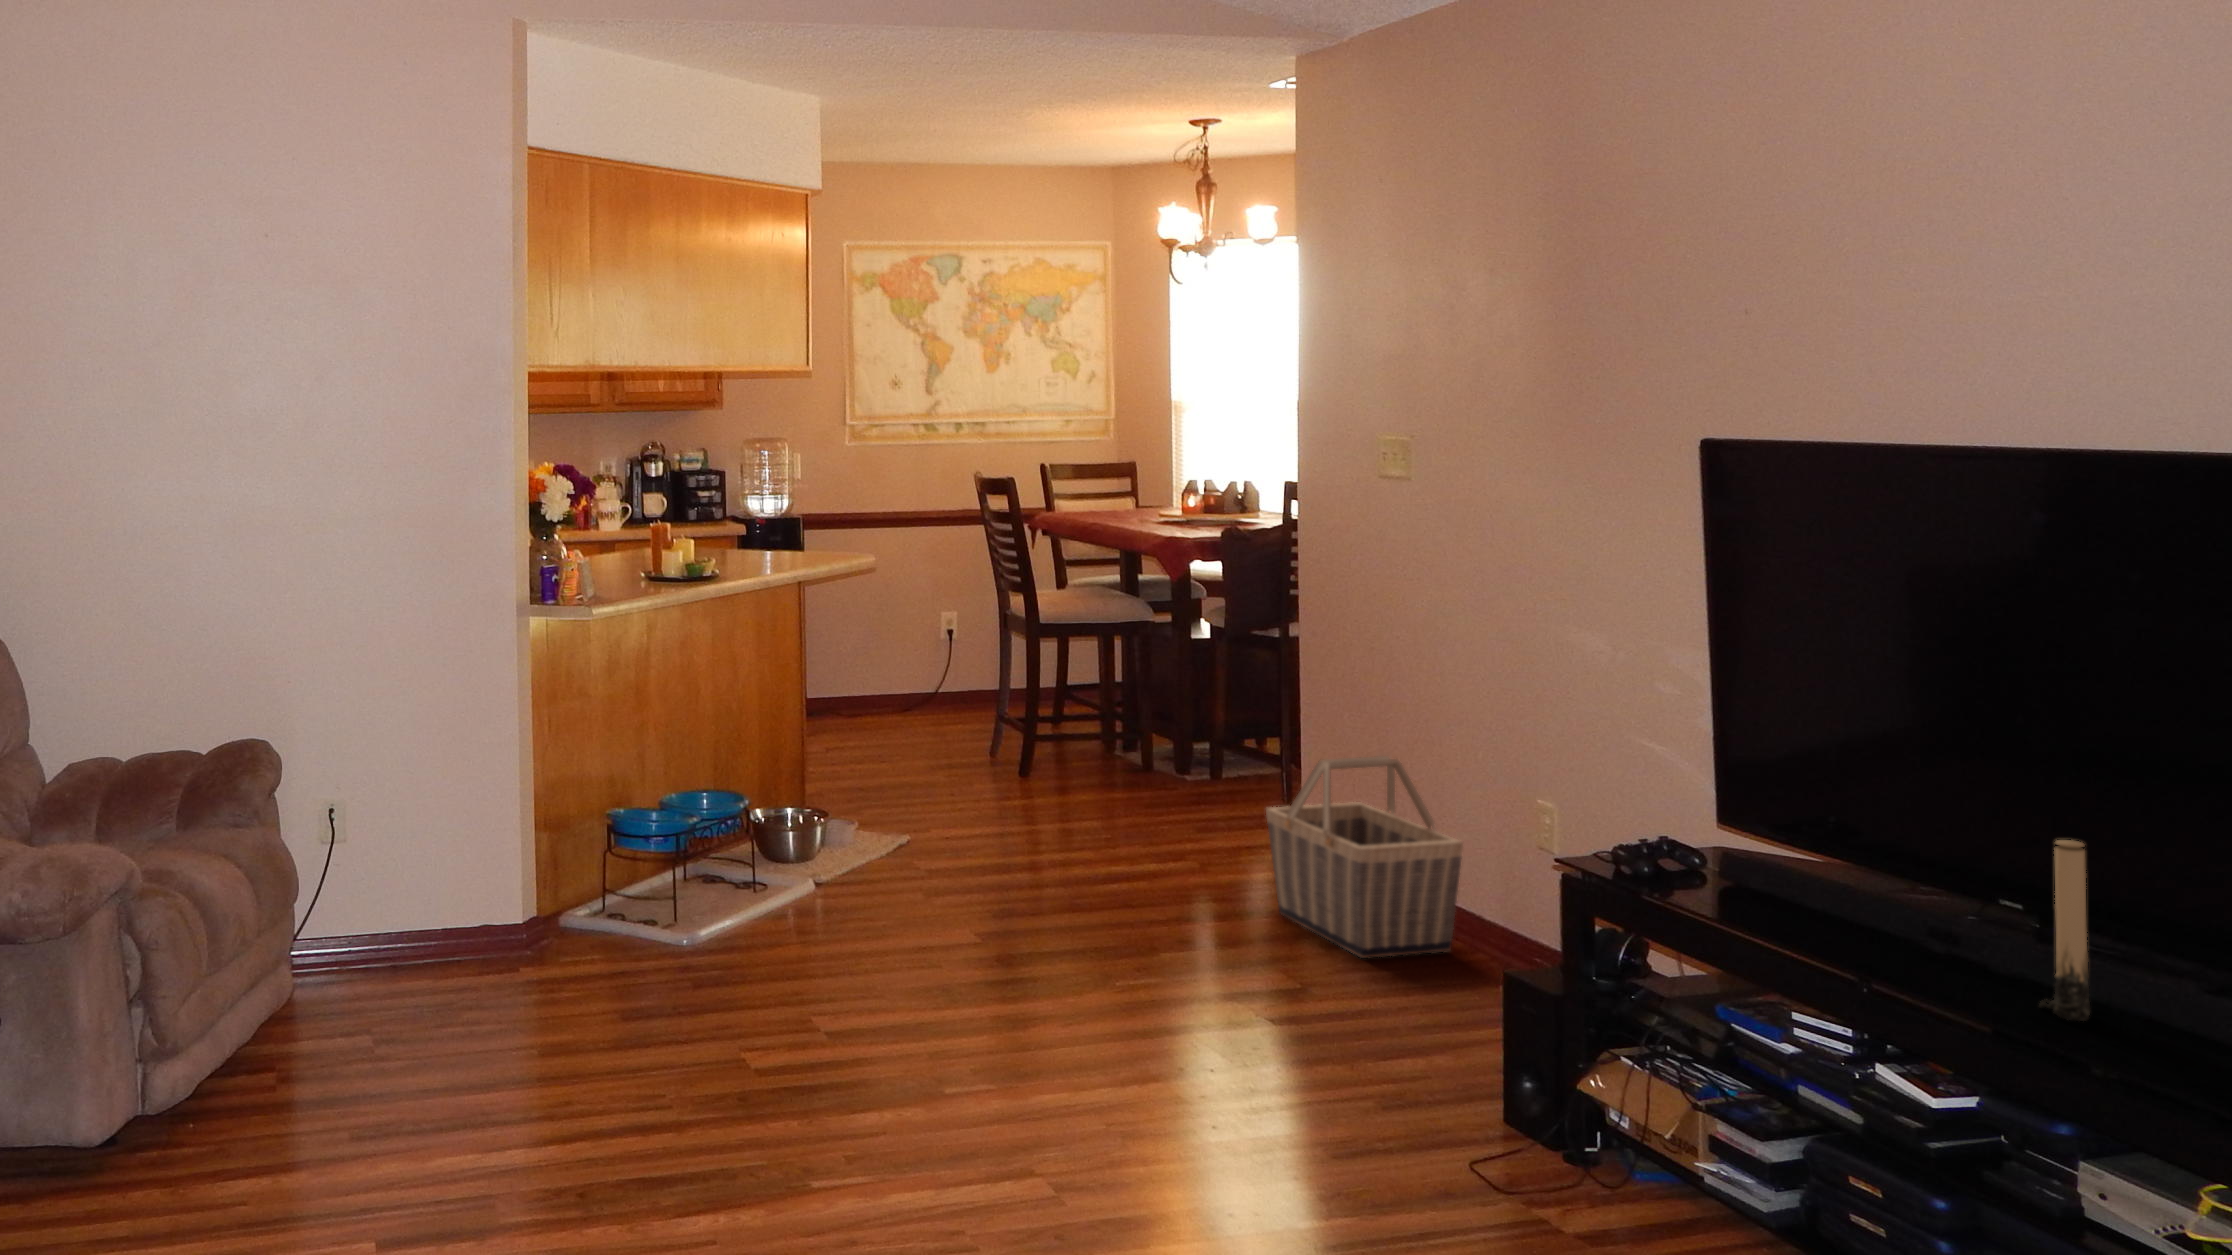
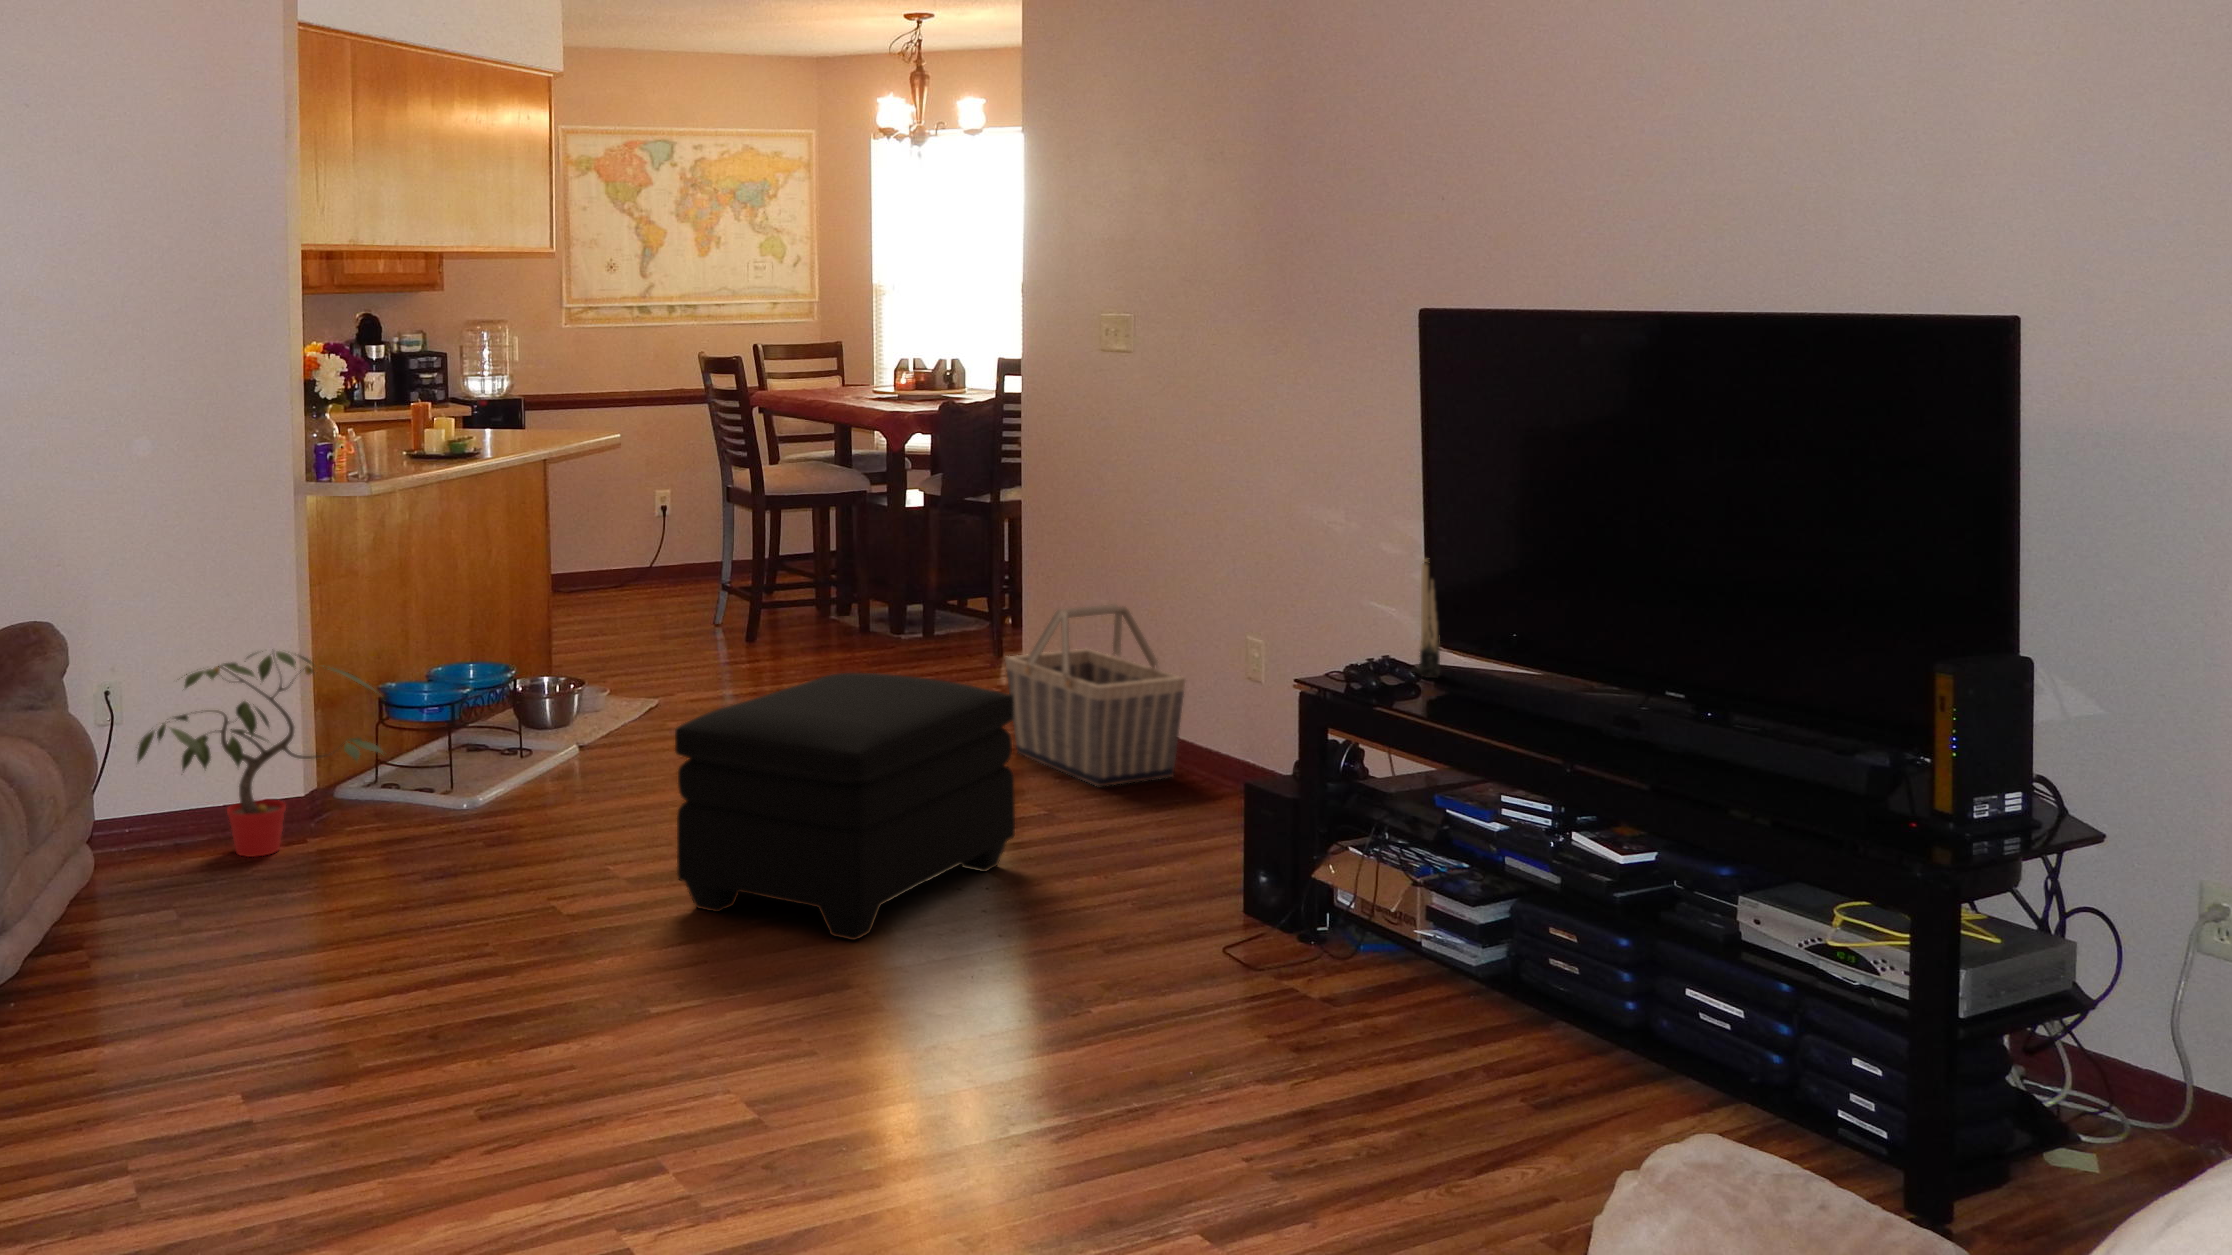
potted plant: none [353,773,602,983] -> present [137,651,383,857]
ottoman: none [868,824,1247,1120] -> present [675,673,1015,940]
candle: present [2039,840,2090,1021] -> present [1411,559,1440,678]

